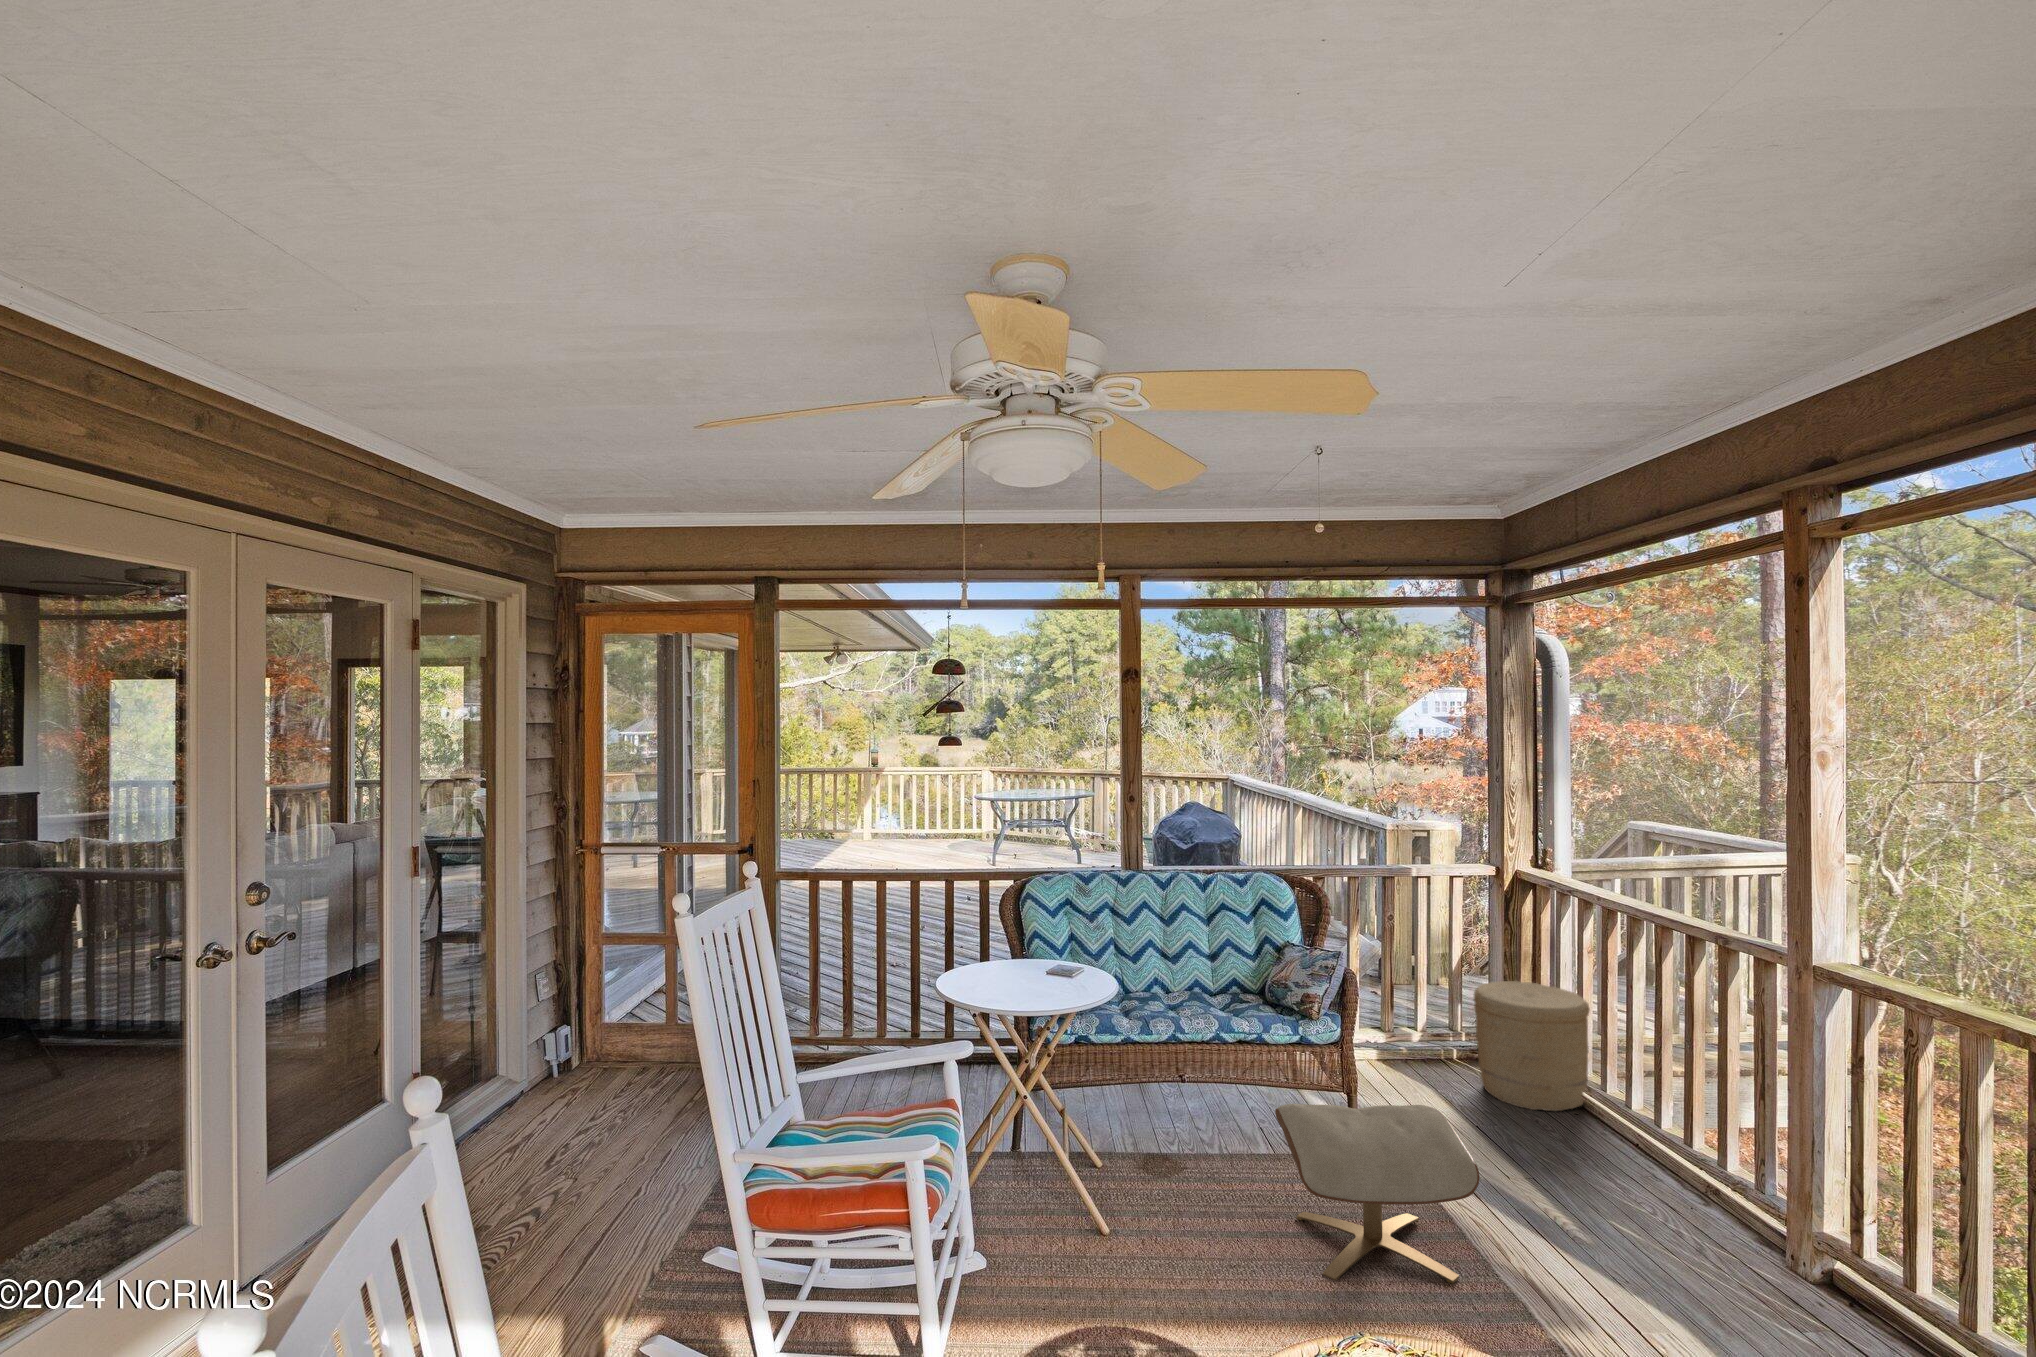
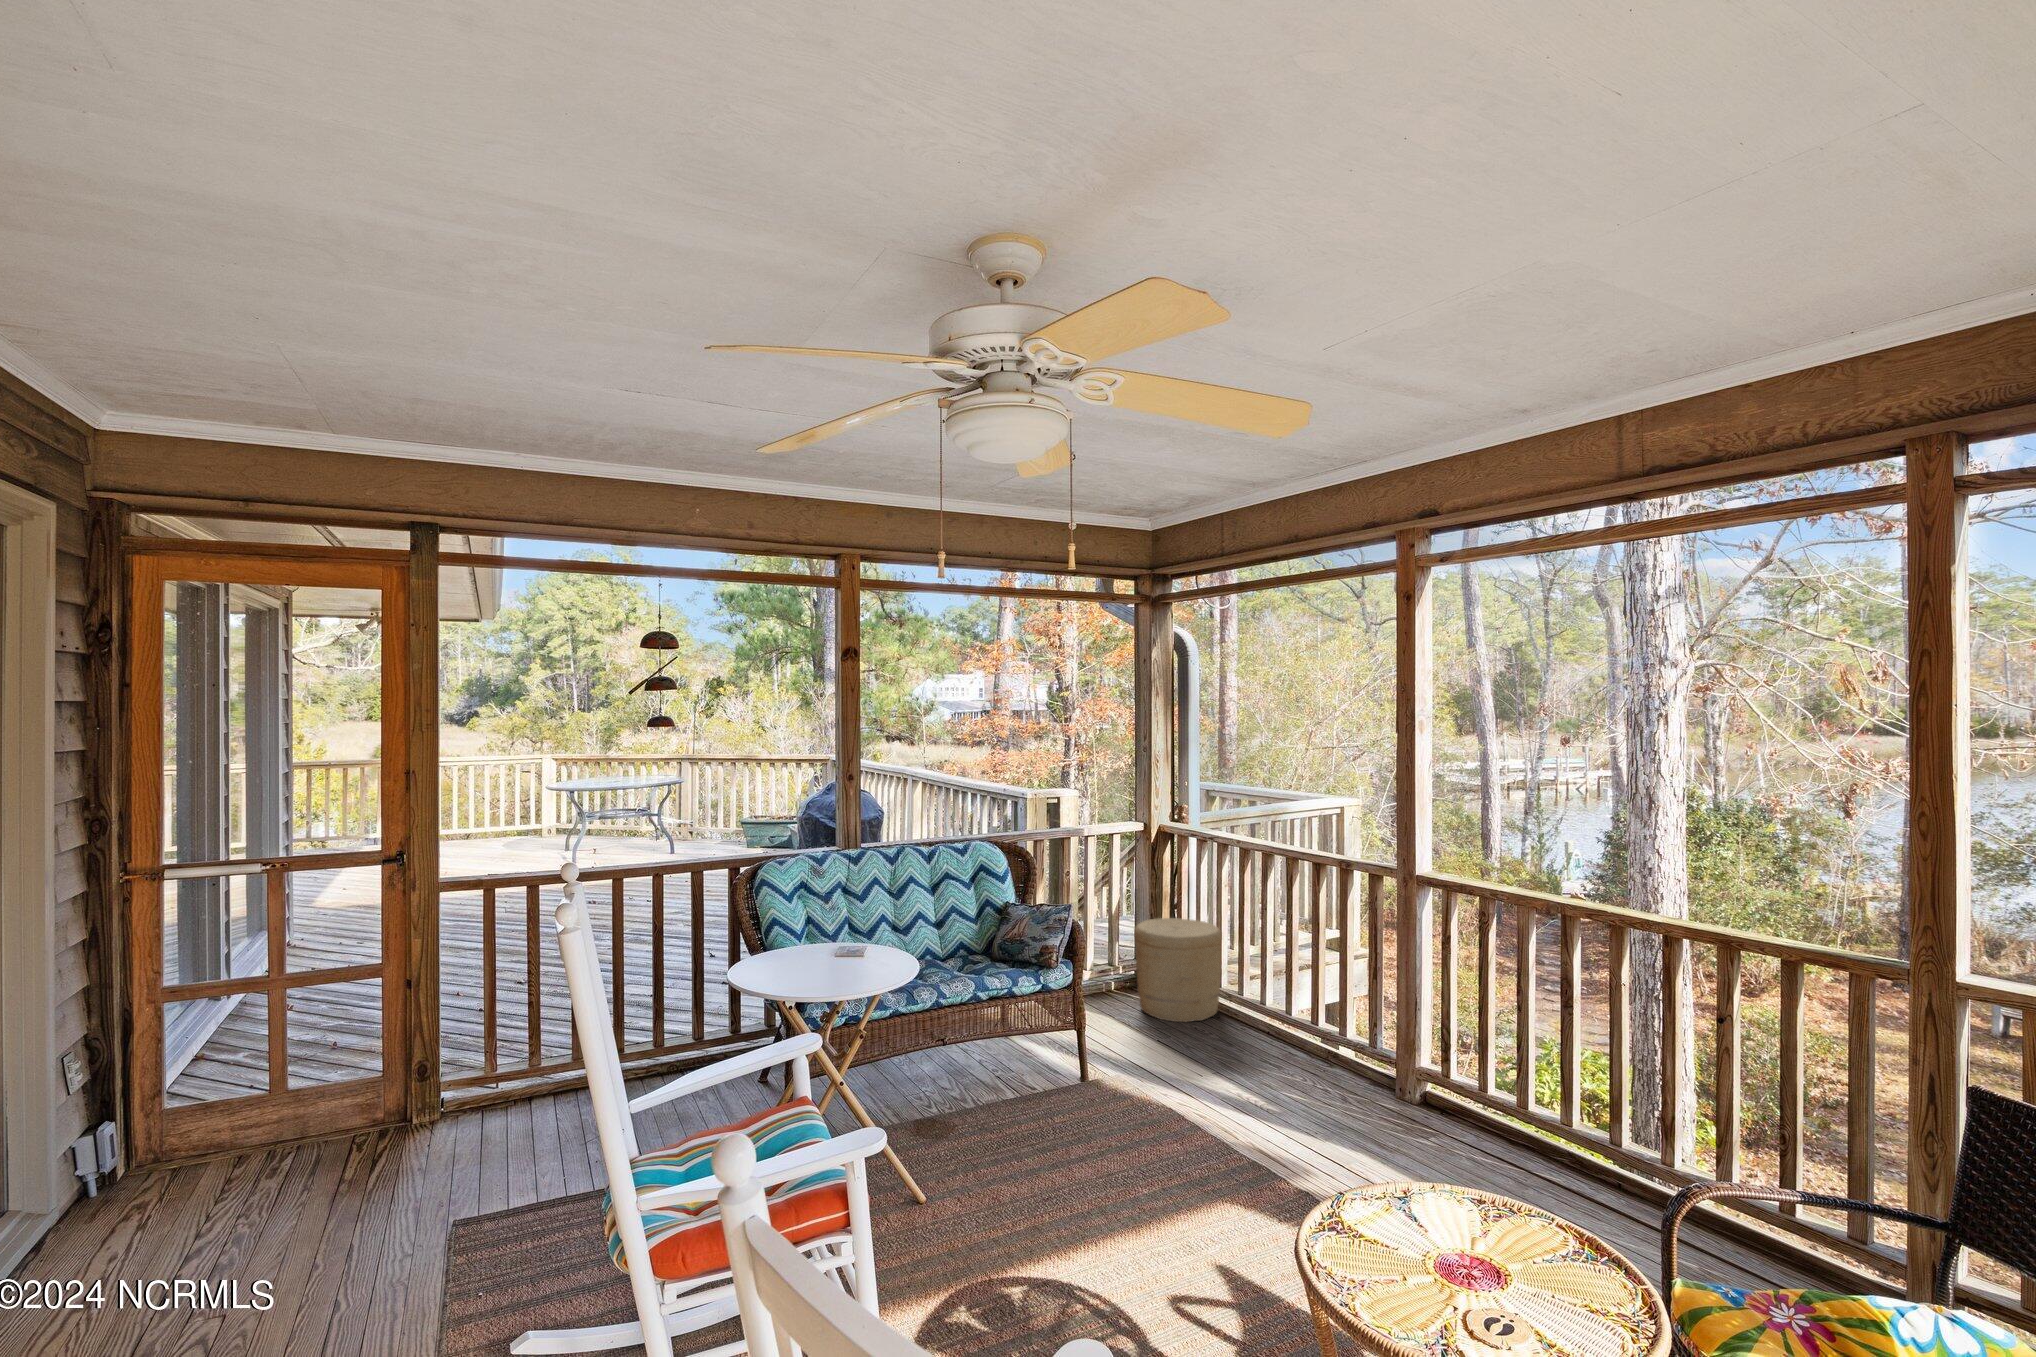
ottoman: present [1275,1104,1479,1284] -> none [1063,1026,1241,1191]

